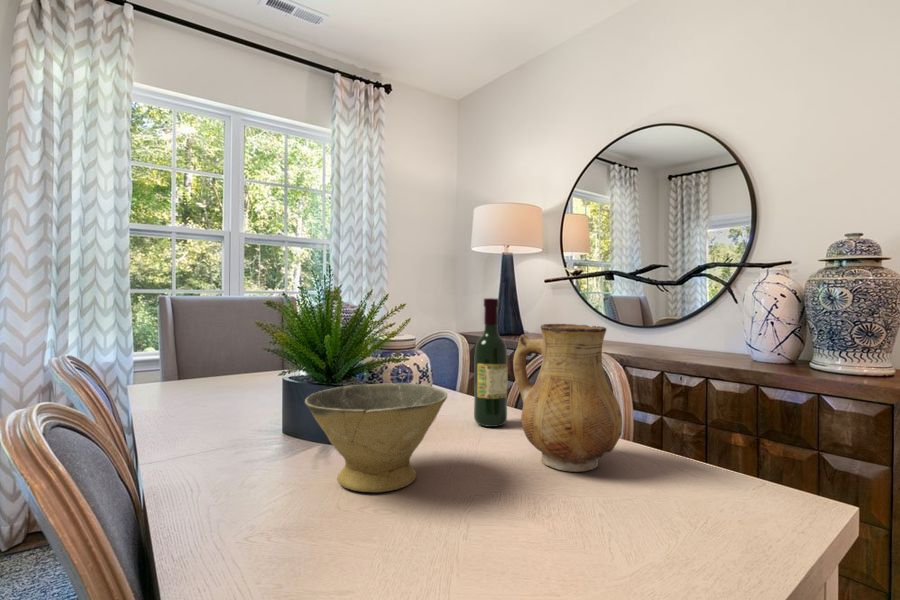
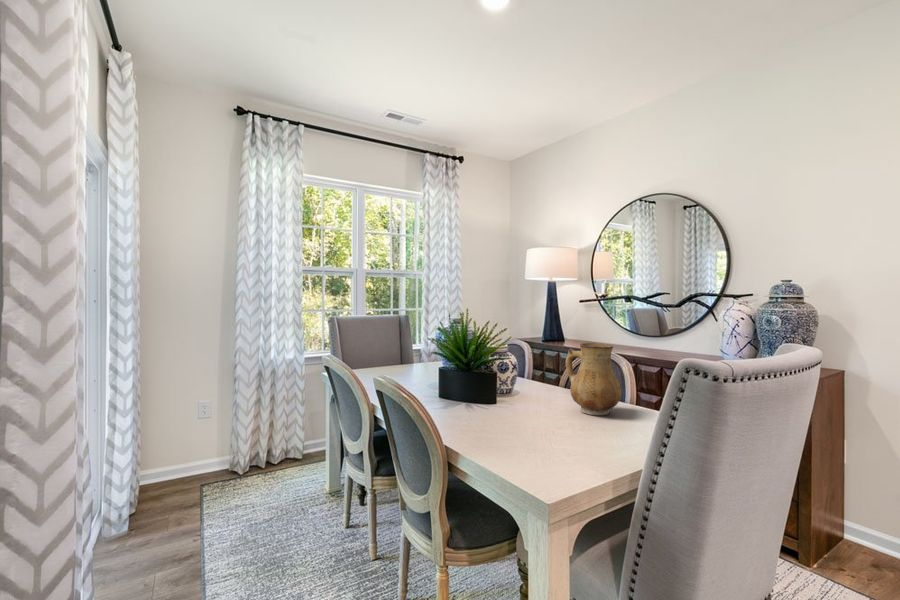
wine bottle: present [474,298,508,427] -> none [542,327,560,397]
bowl: present [305,383,447,492] -> none [472,372,537,419]

